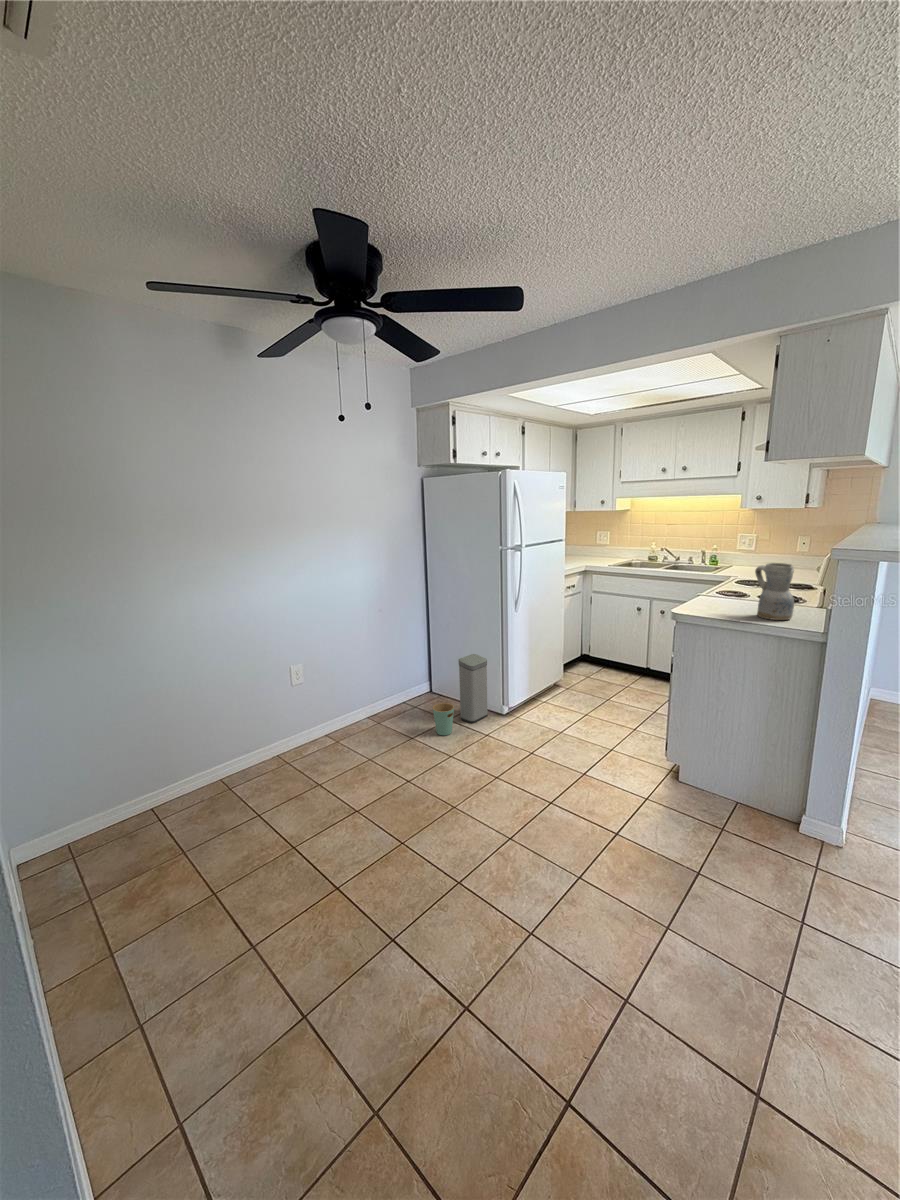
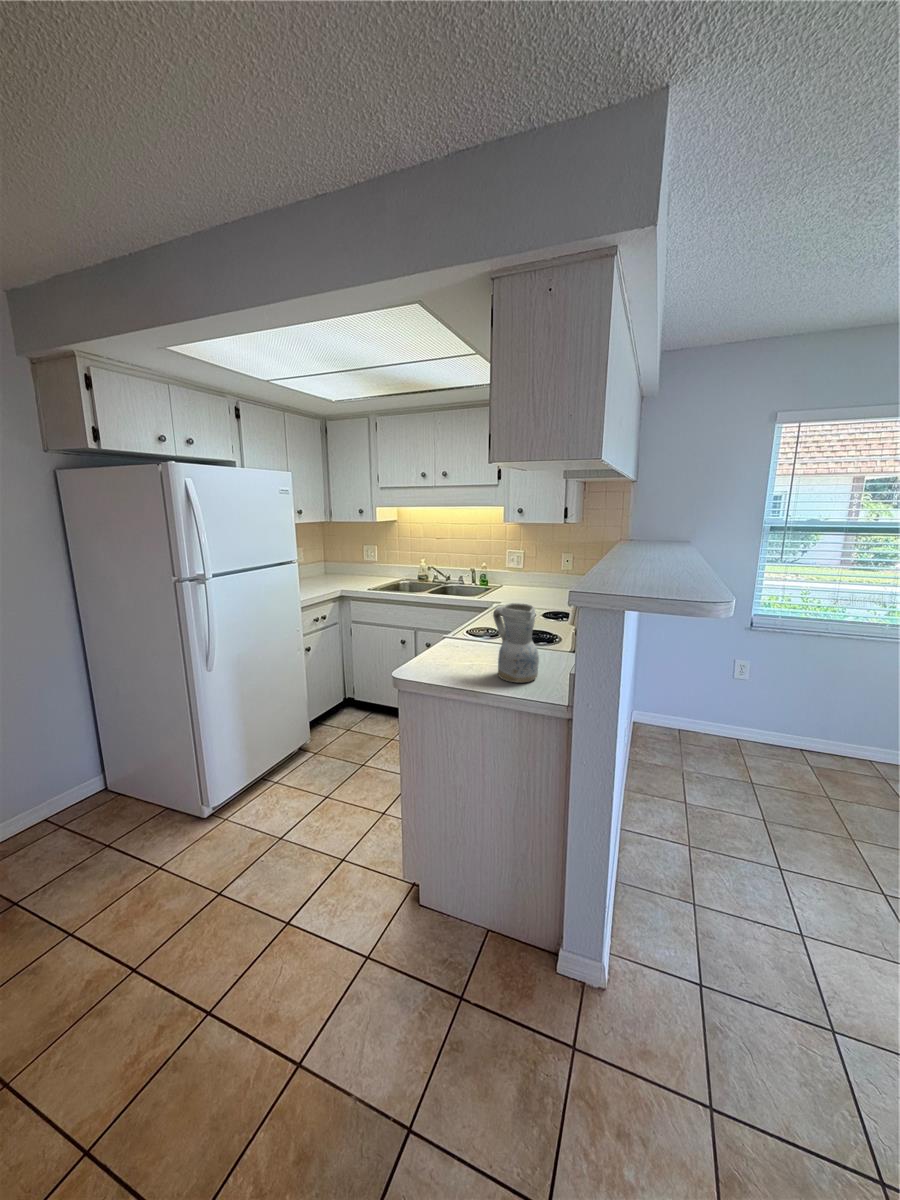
trash can: present [433,654,488,735] -> none [54,737,177,886]

